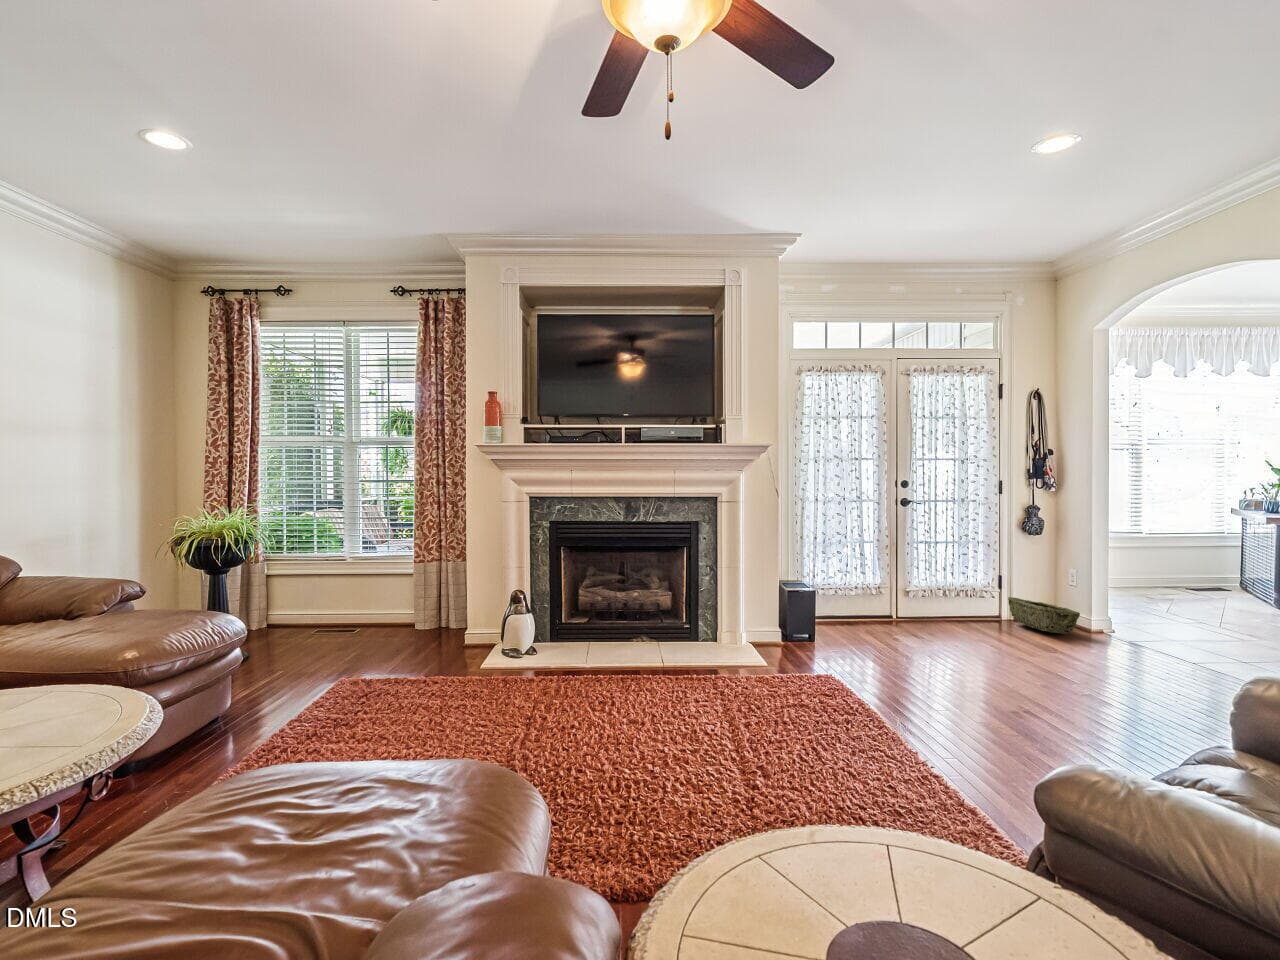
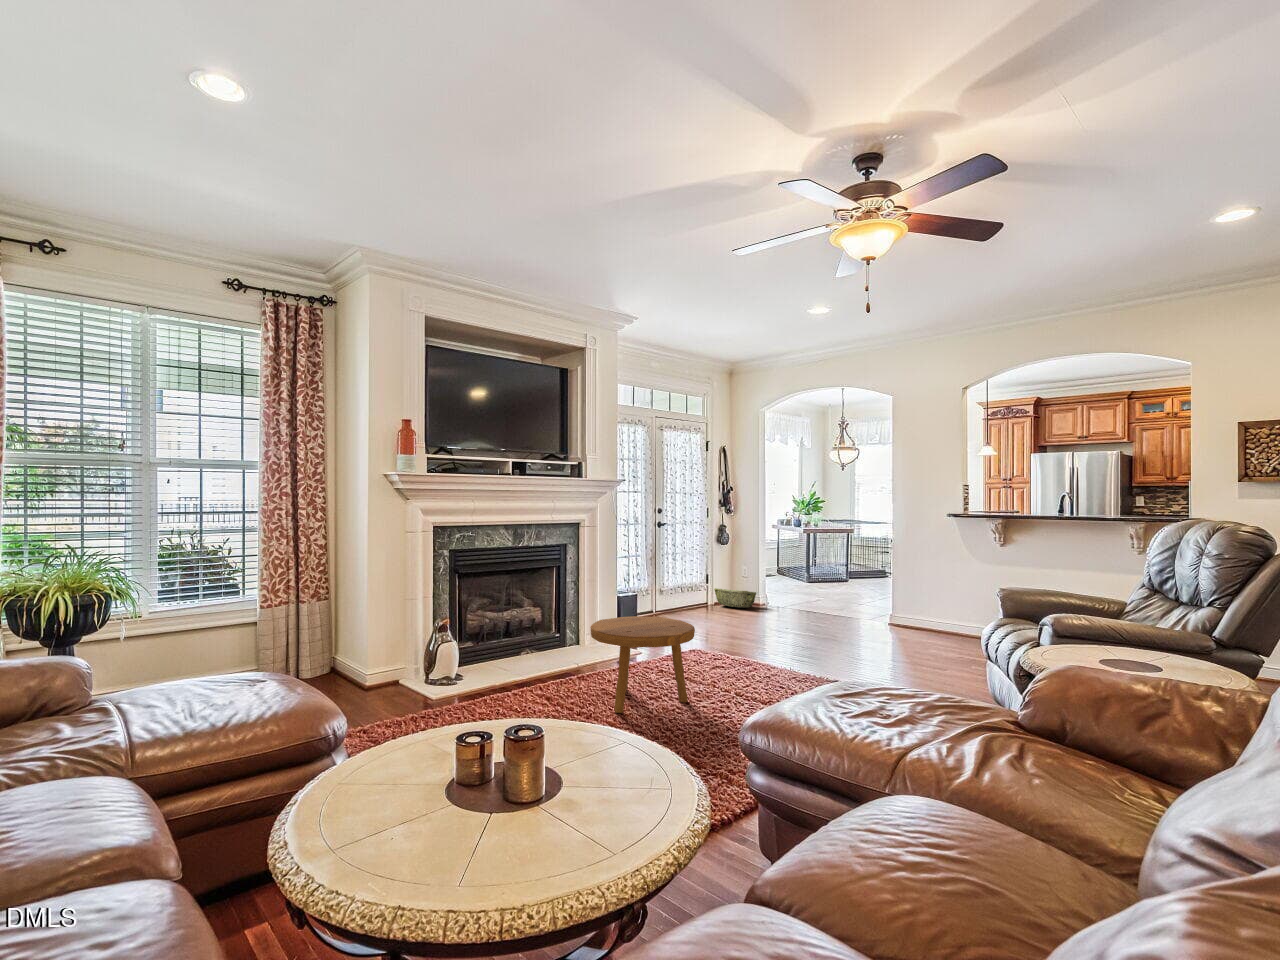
footstool: none [551,618,691,758] -> present [590,616,695,713]

